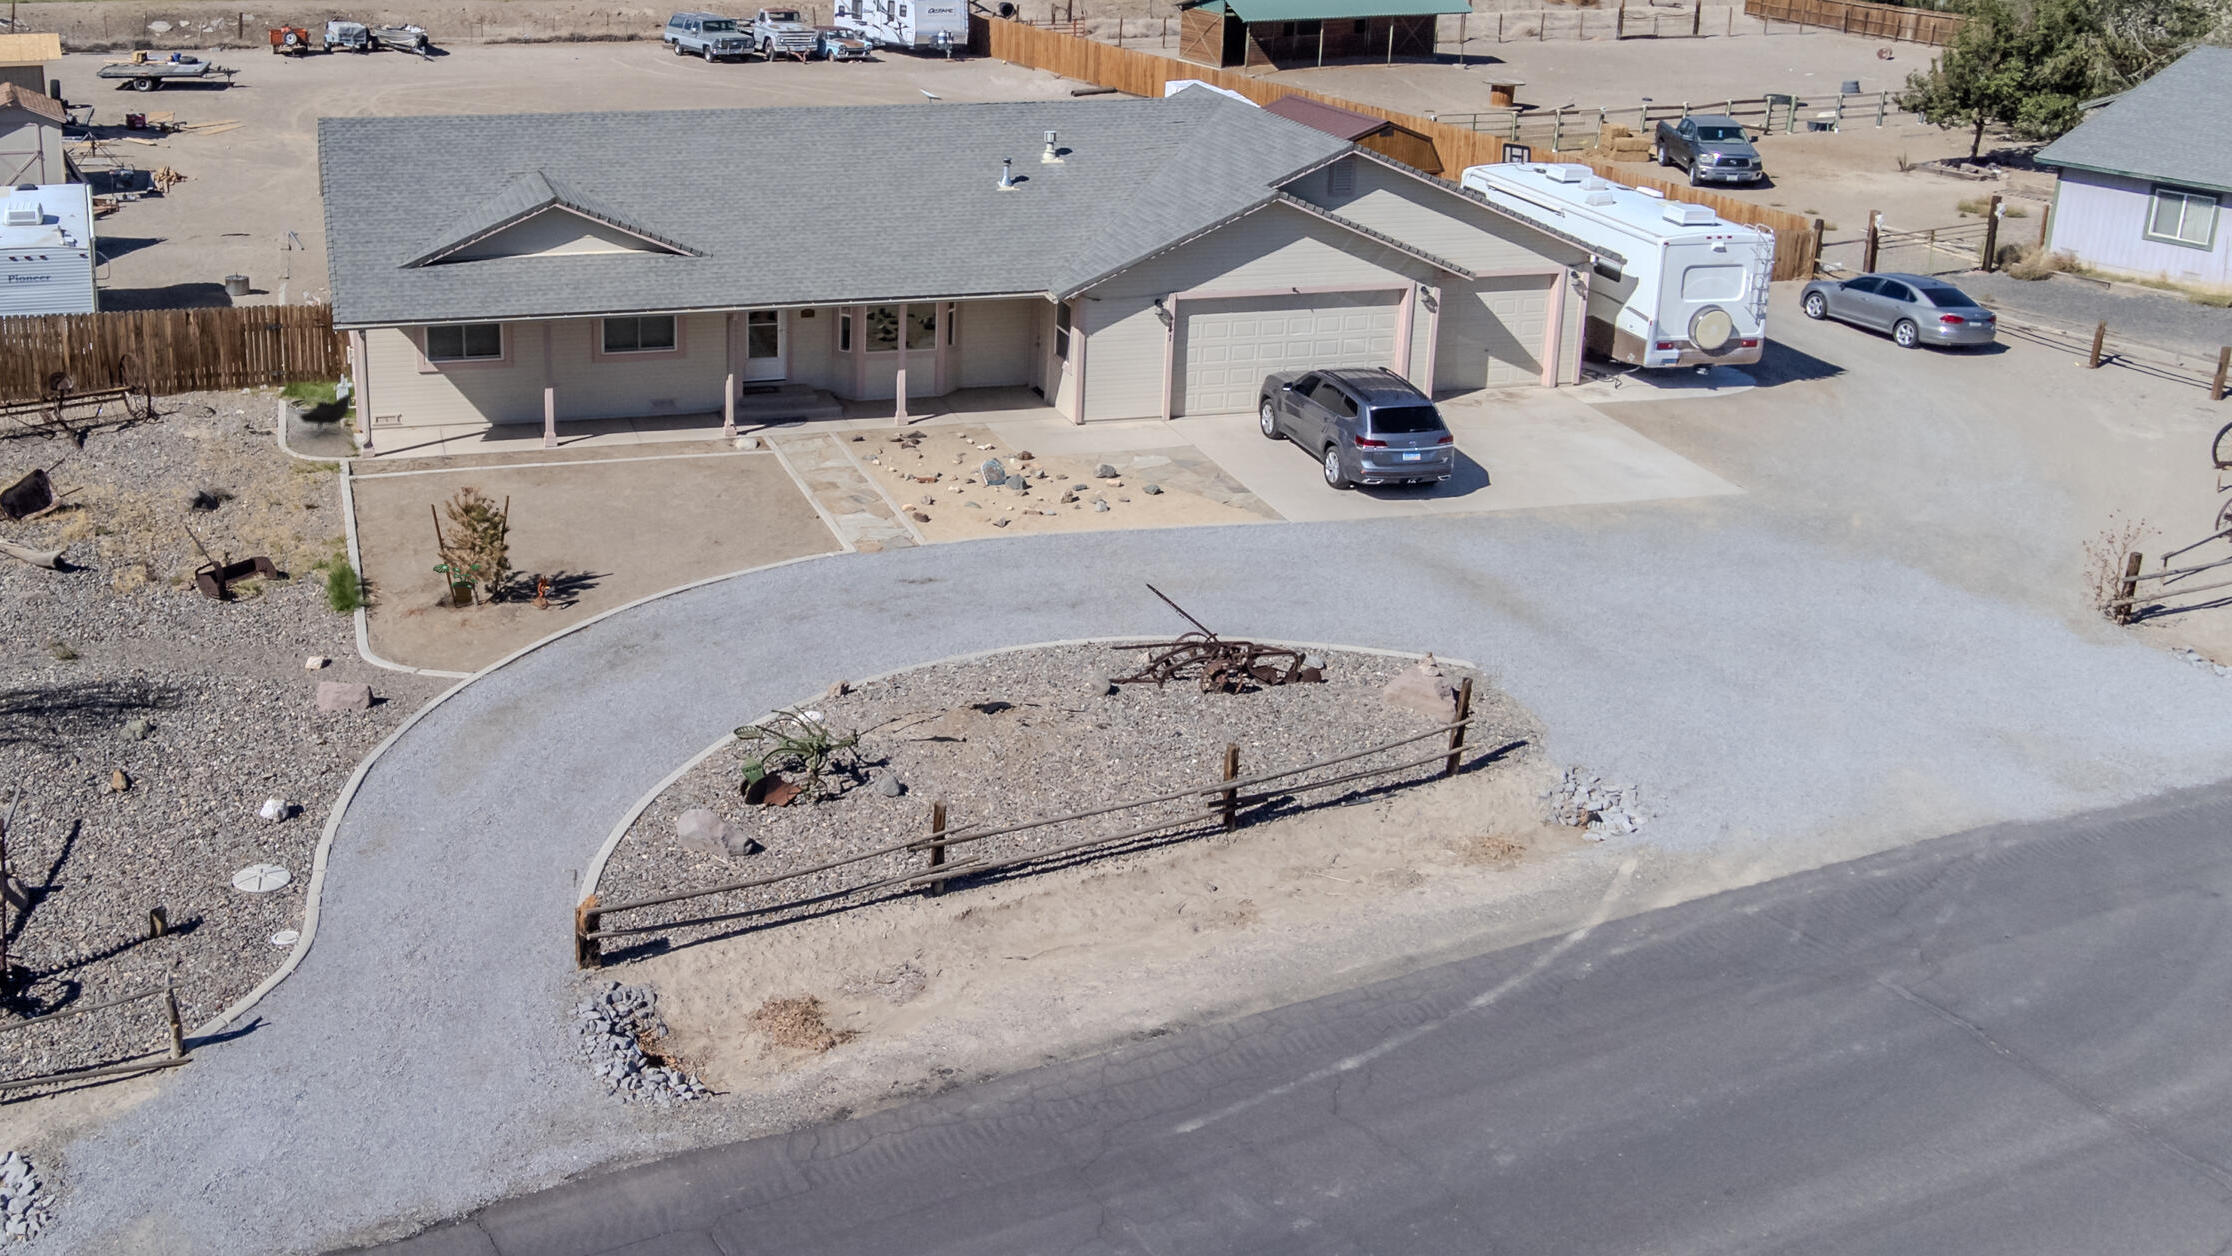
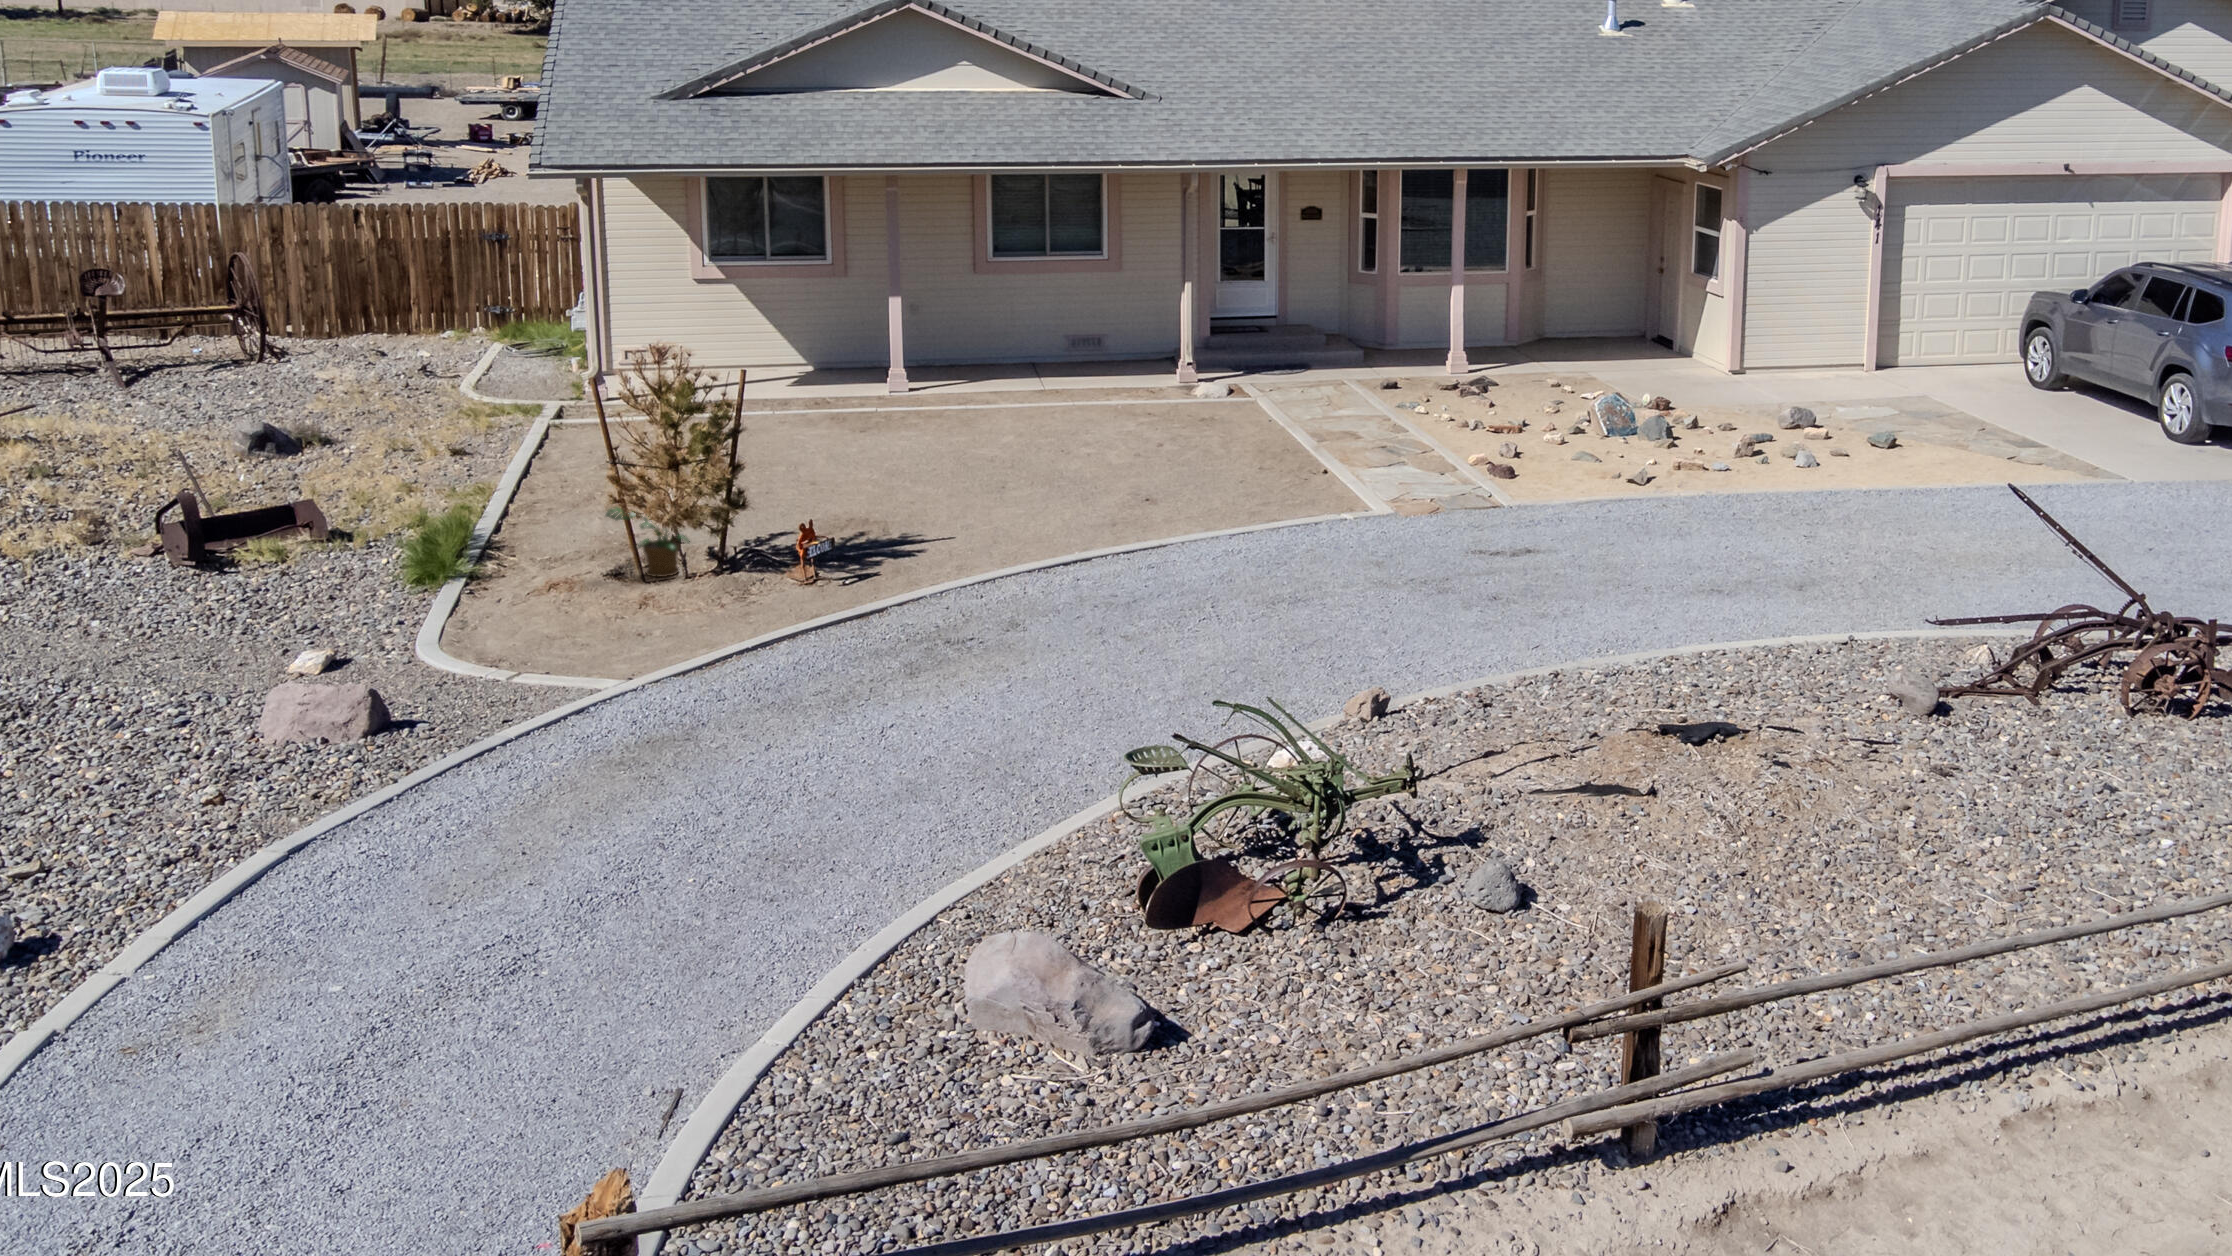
lounge chair: present [300,394,351,432] -> none [493,314,583,382]

